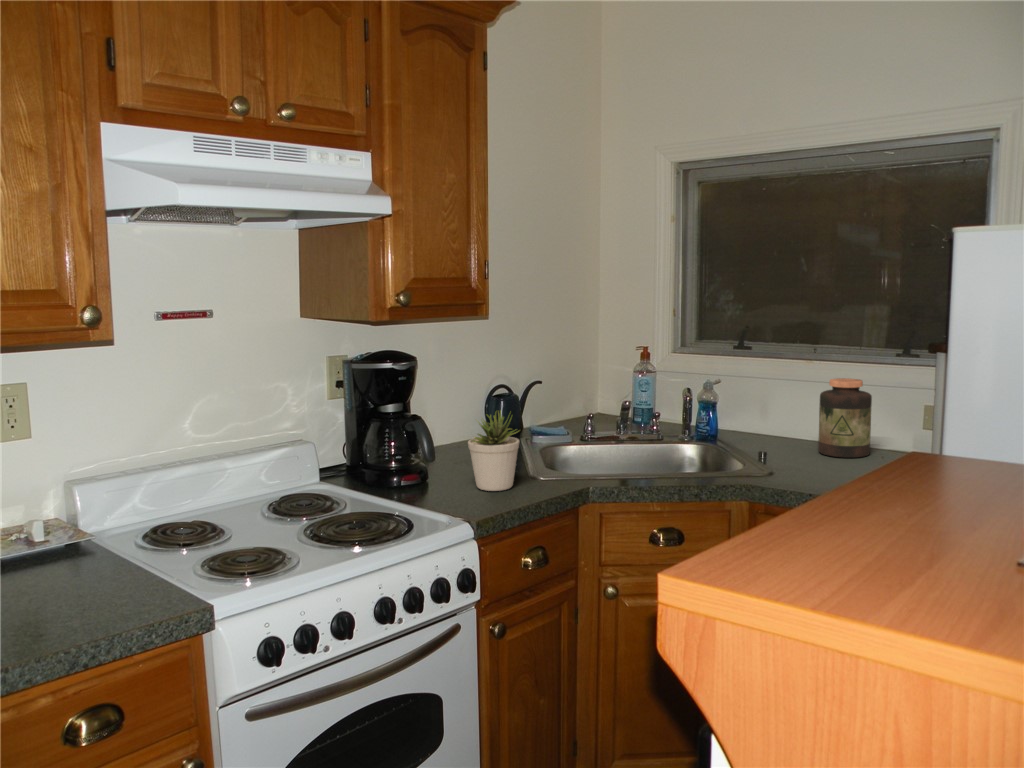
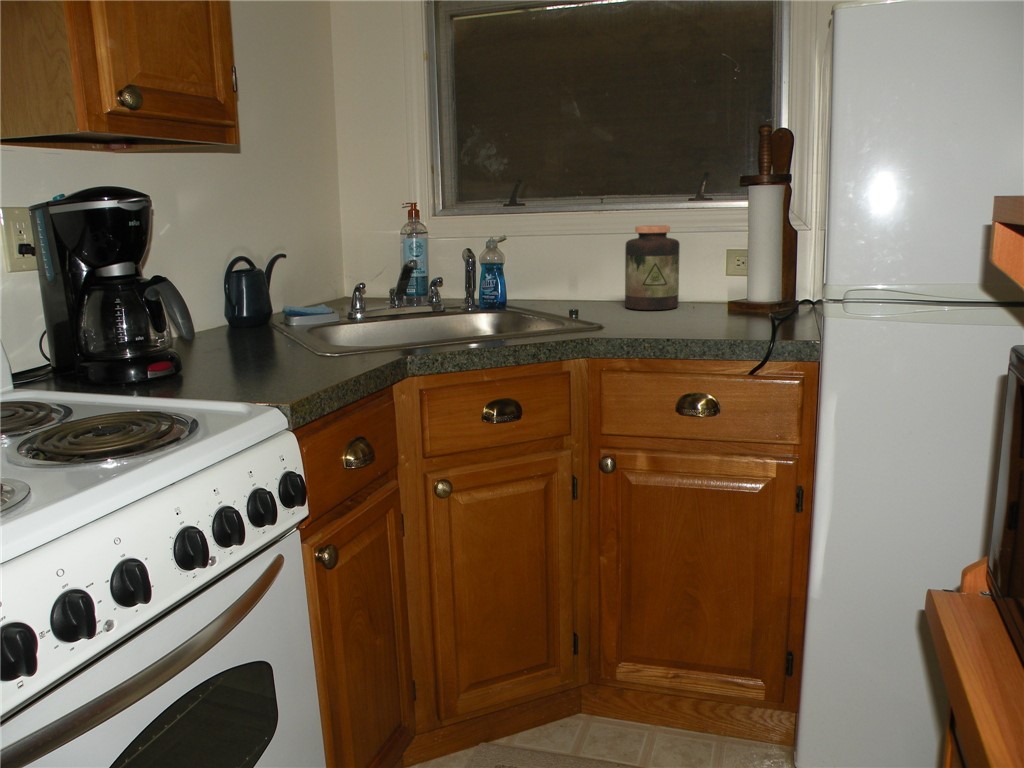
potted plant: present [468,411,519,491] -> none [242,259,315,373]

